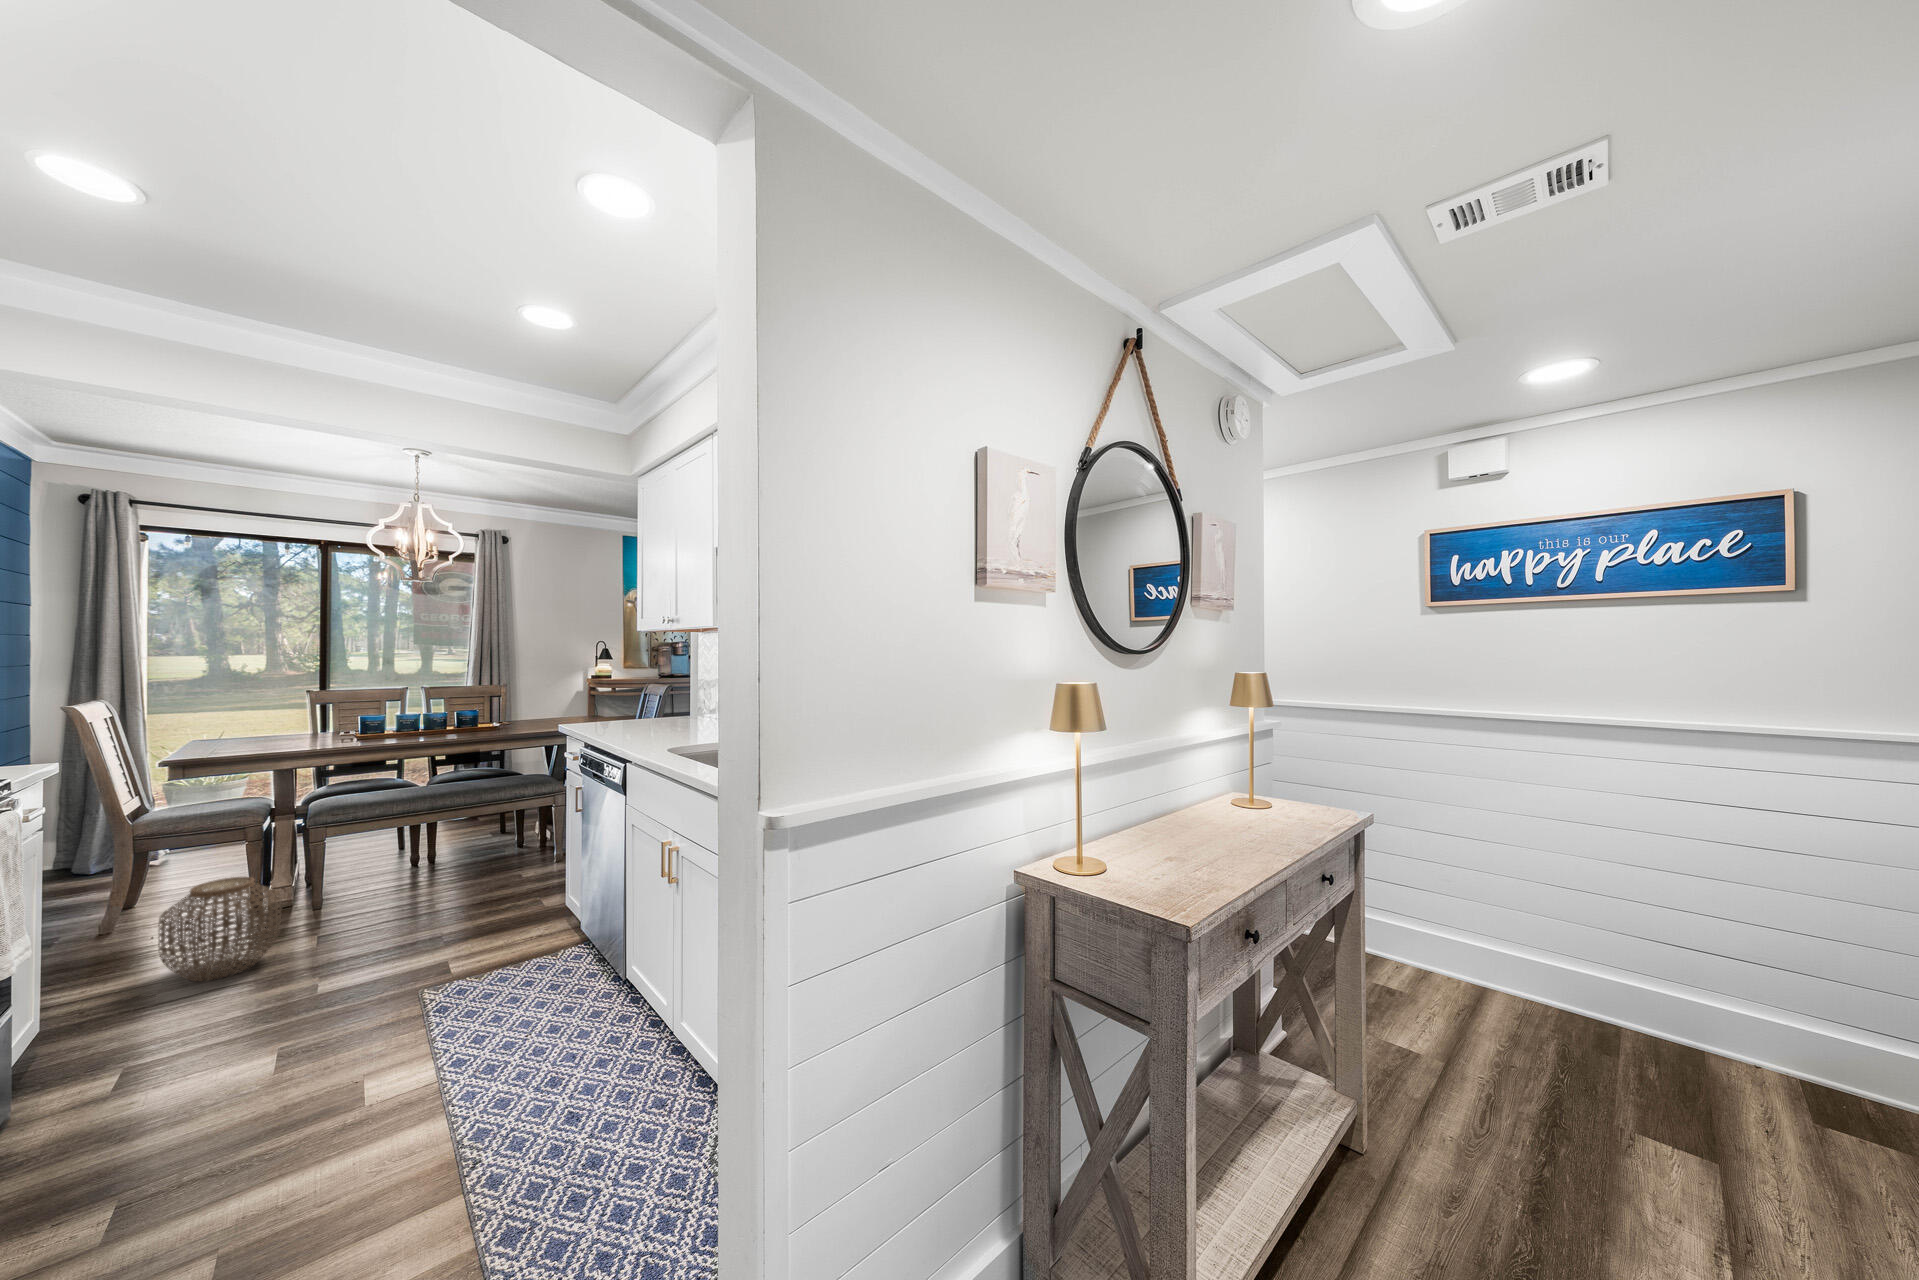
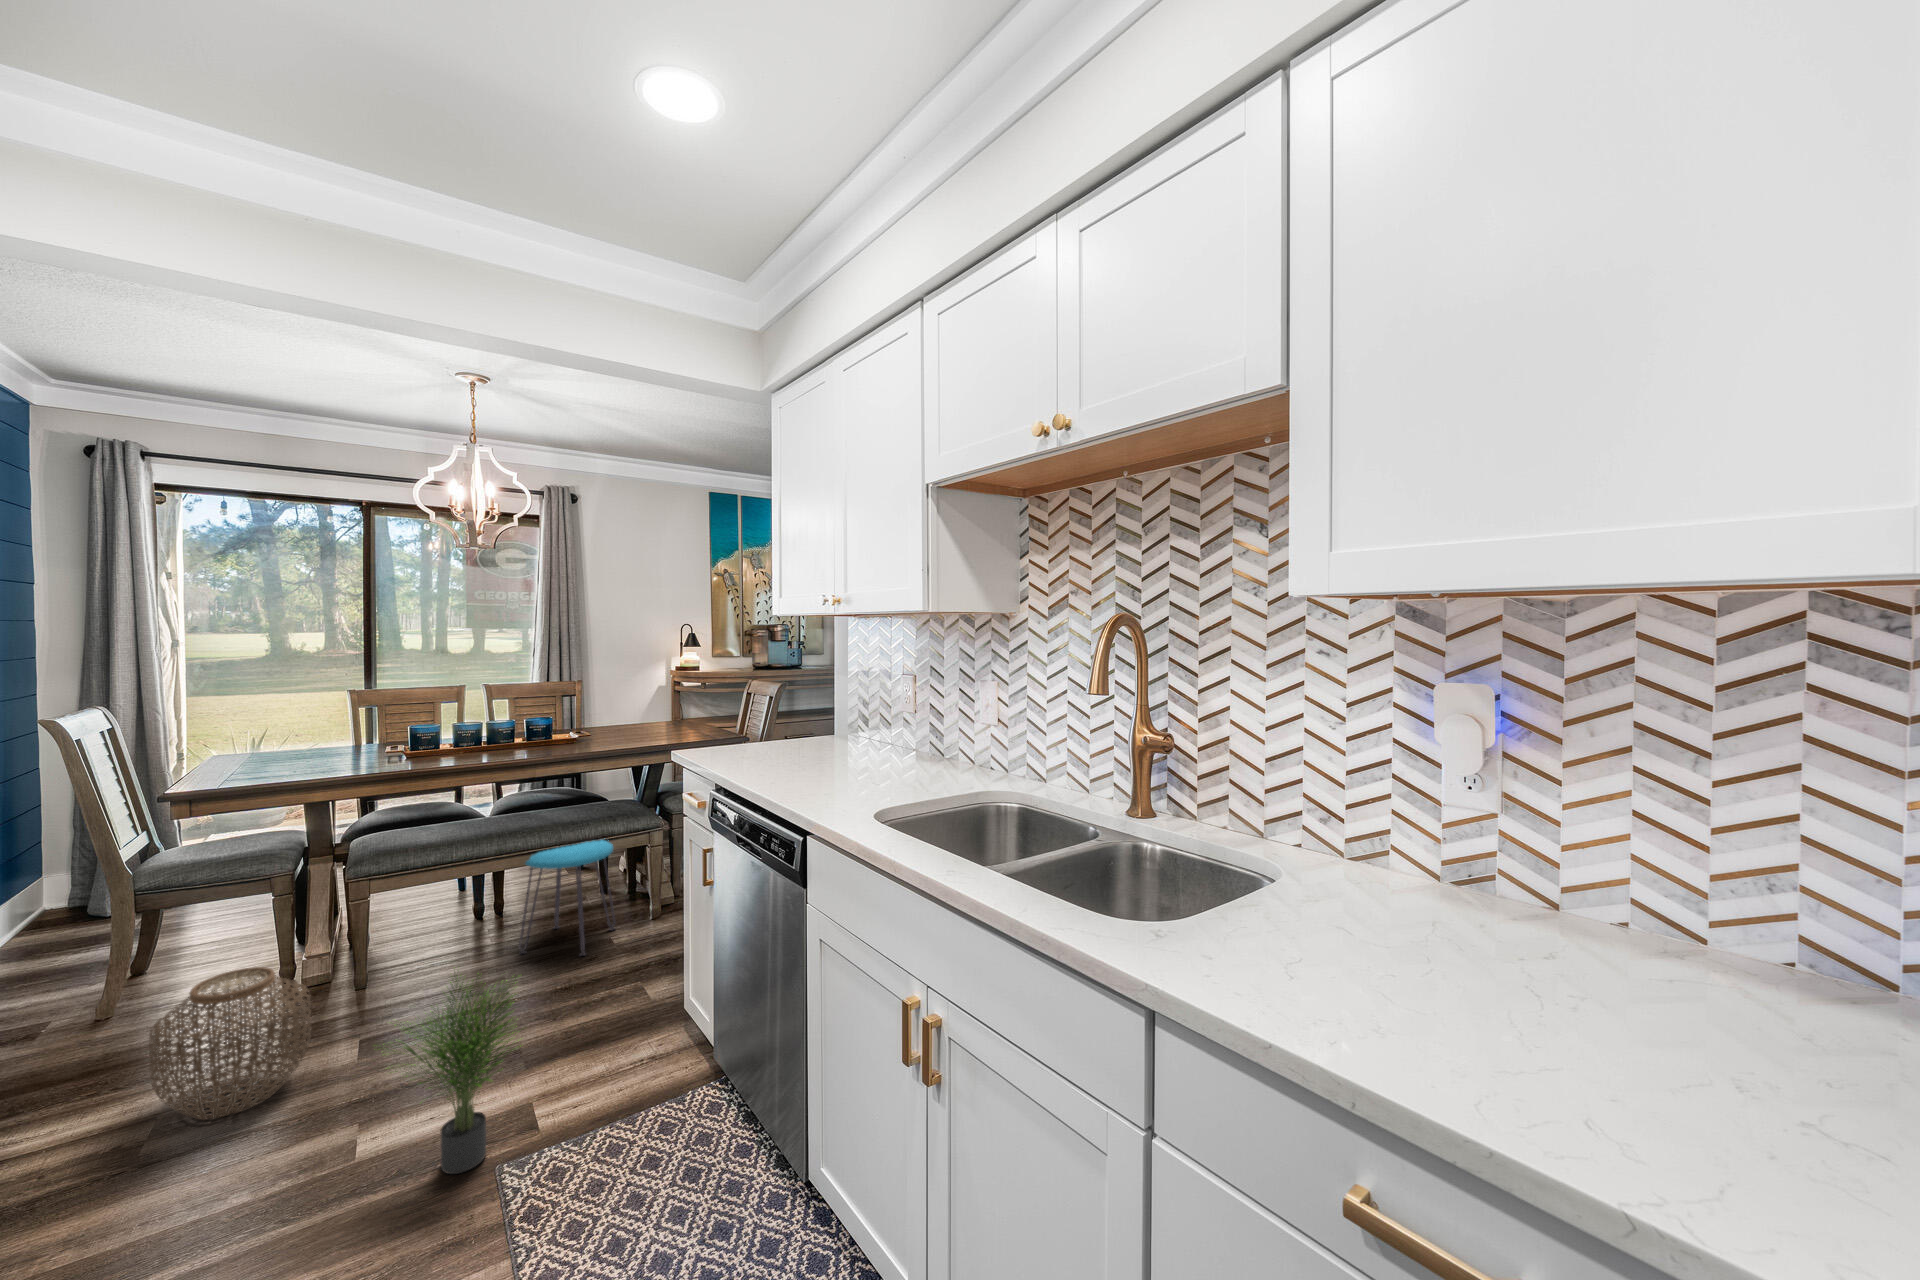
stool: none [446,797,527,886] -> present [519,840,615,956]
potted plant: none [331,859,447,998] -> present [394,975,516,1174]

